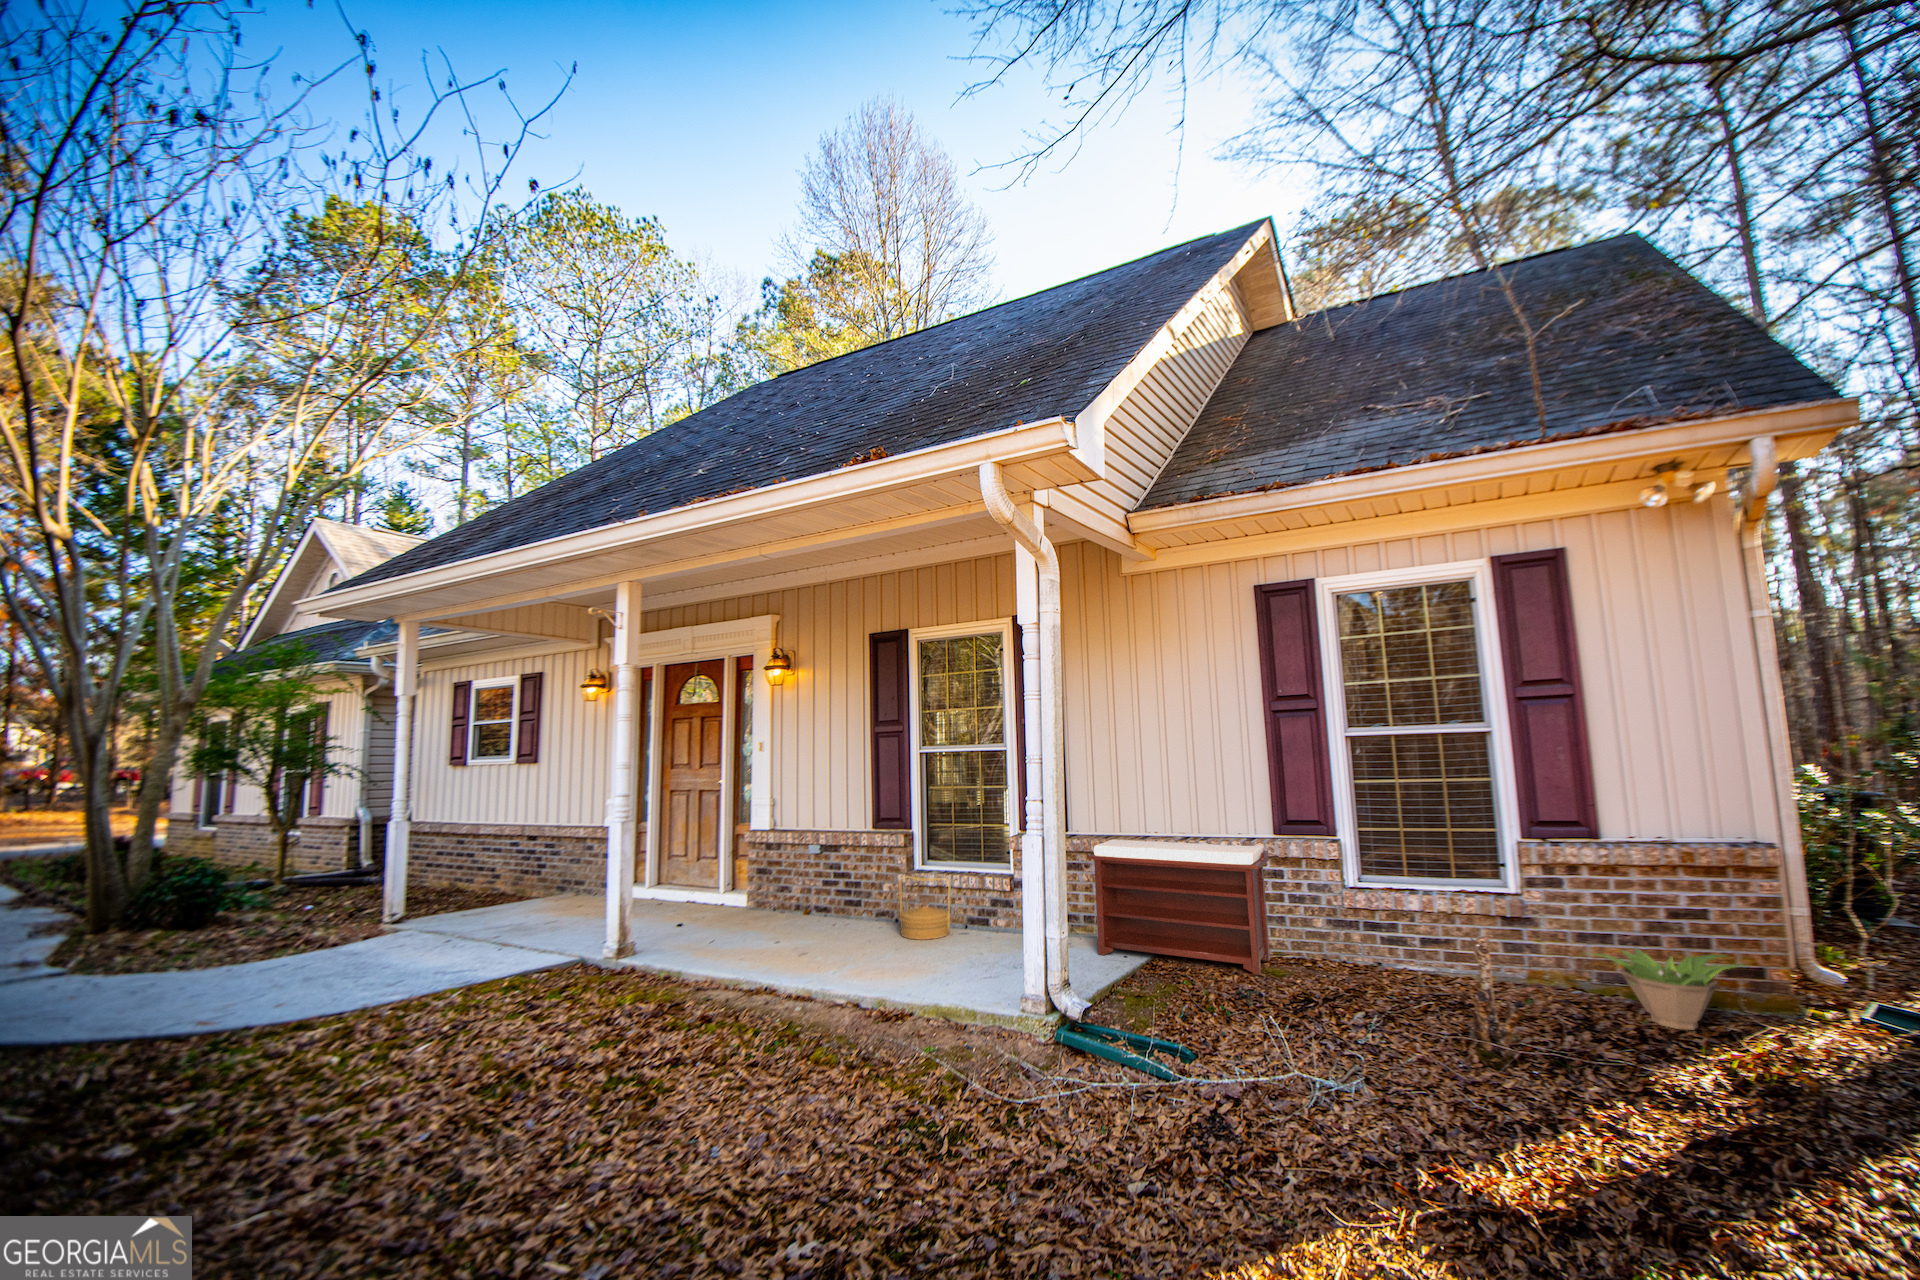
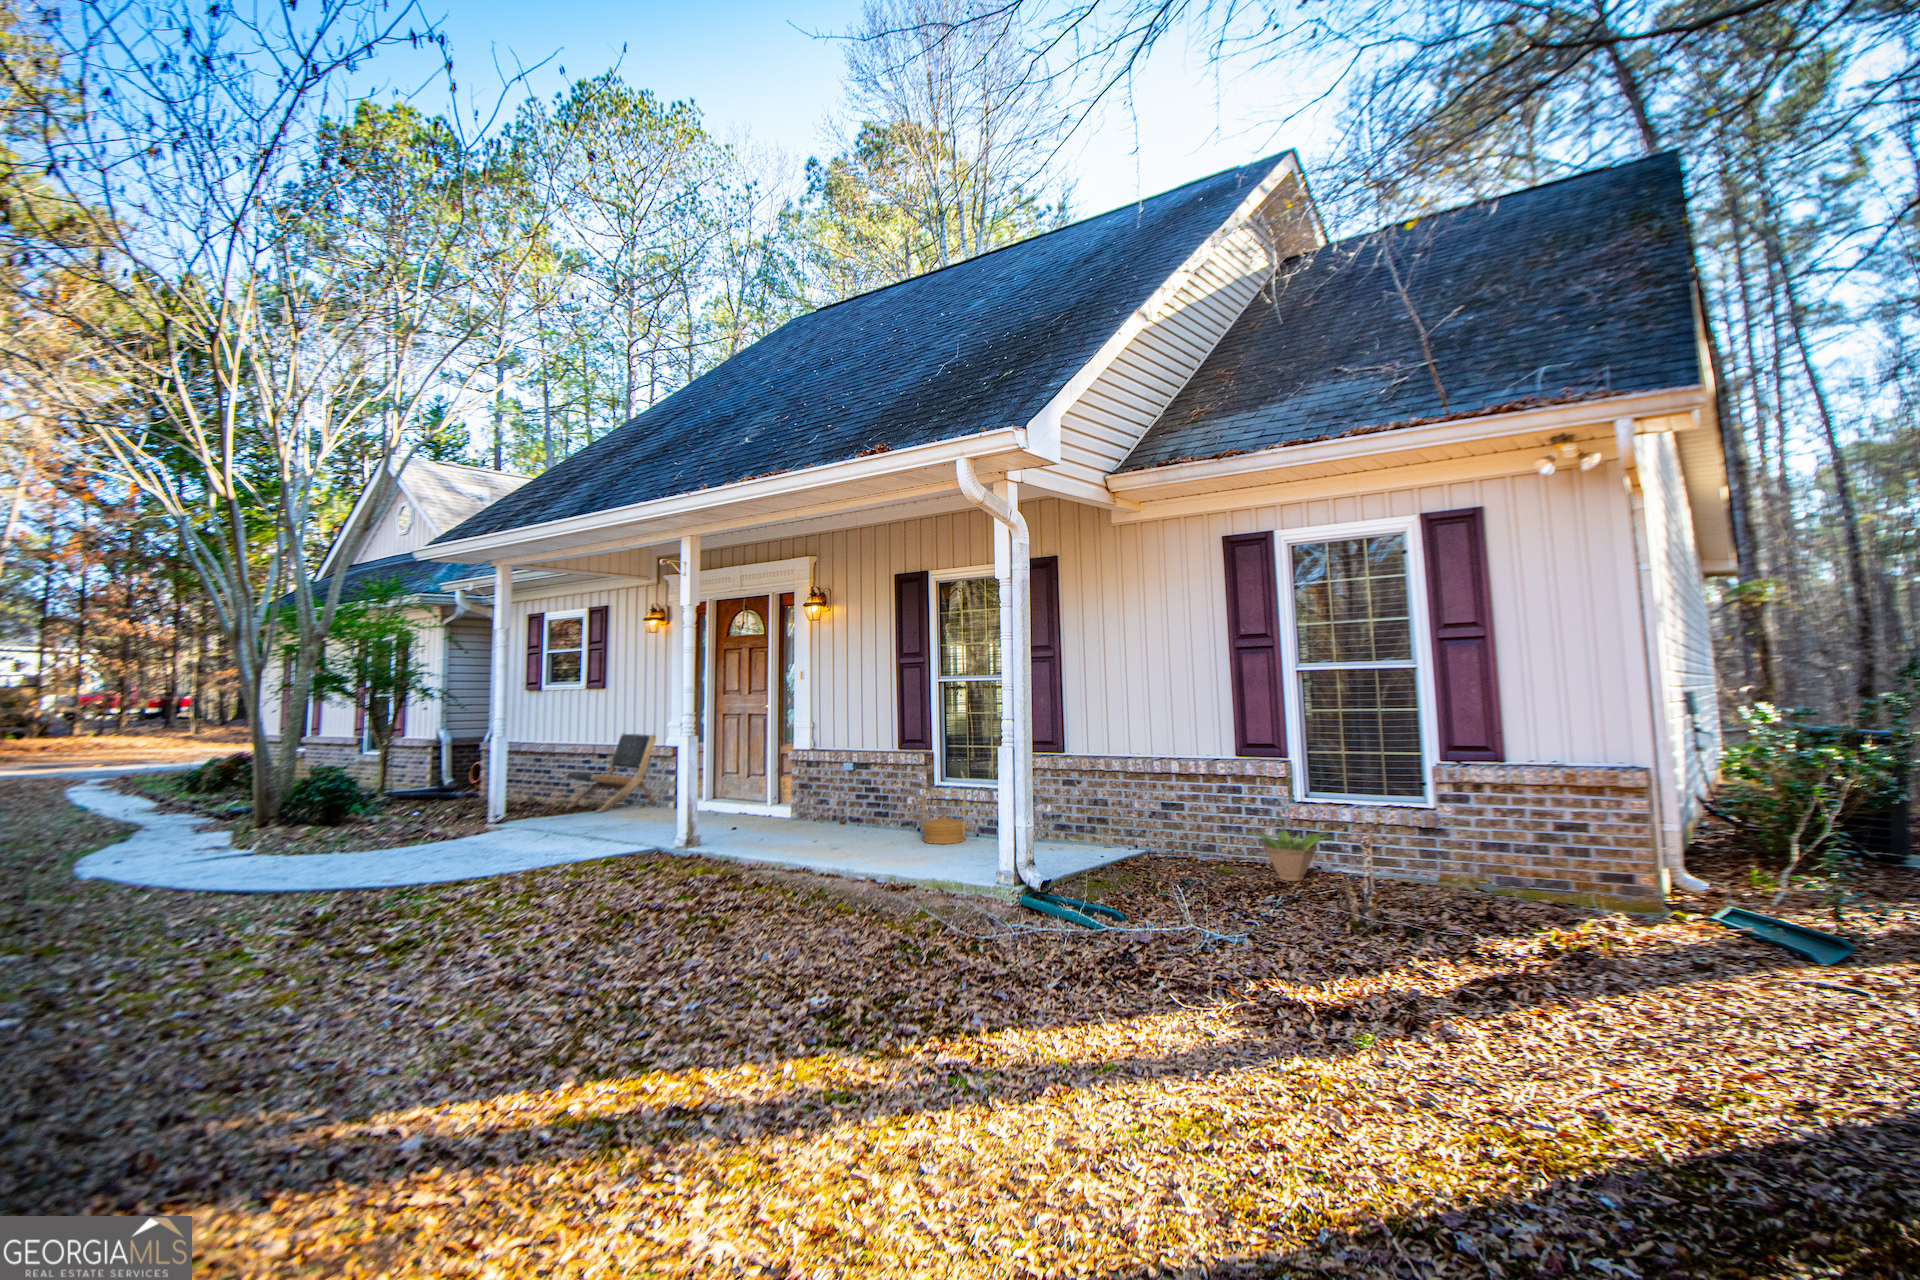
lounge chair: none [479,810,591,903] -> present [565,733,656,812]
bench: present [1089,840,1270,975] -> none [1075,760,1228,870]
decorative plant: present [1592,949,1745,1030] -> present [1255,830,1329,881]

